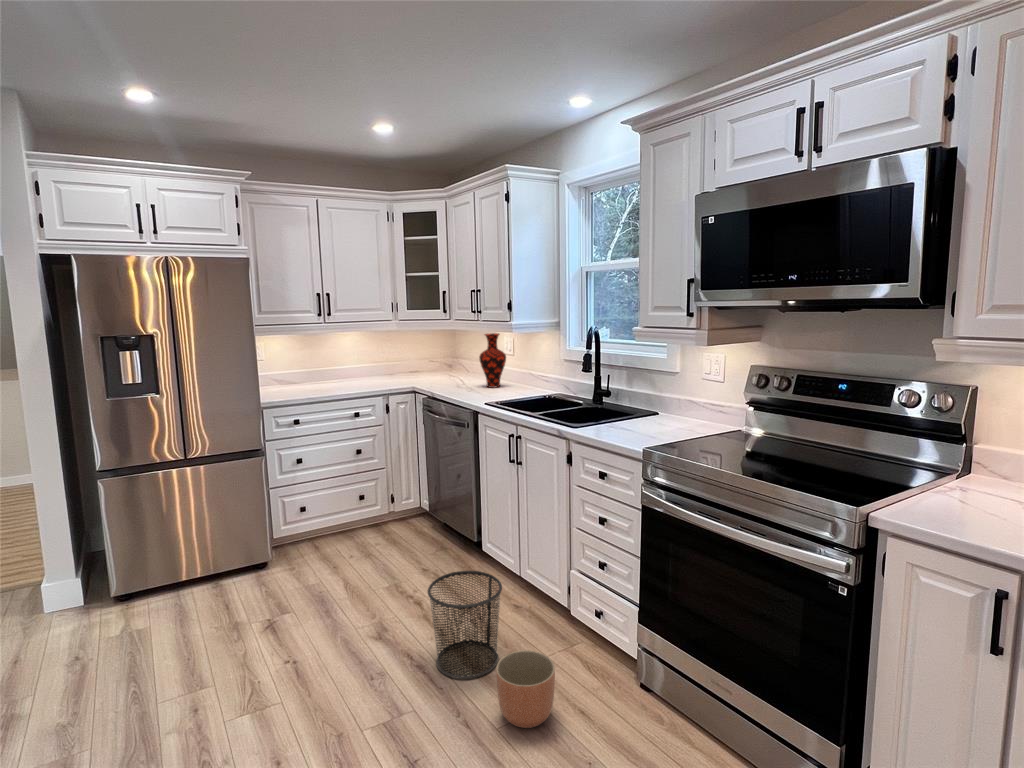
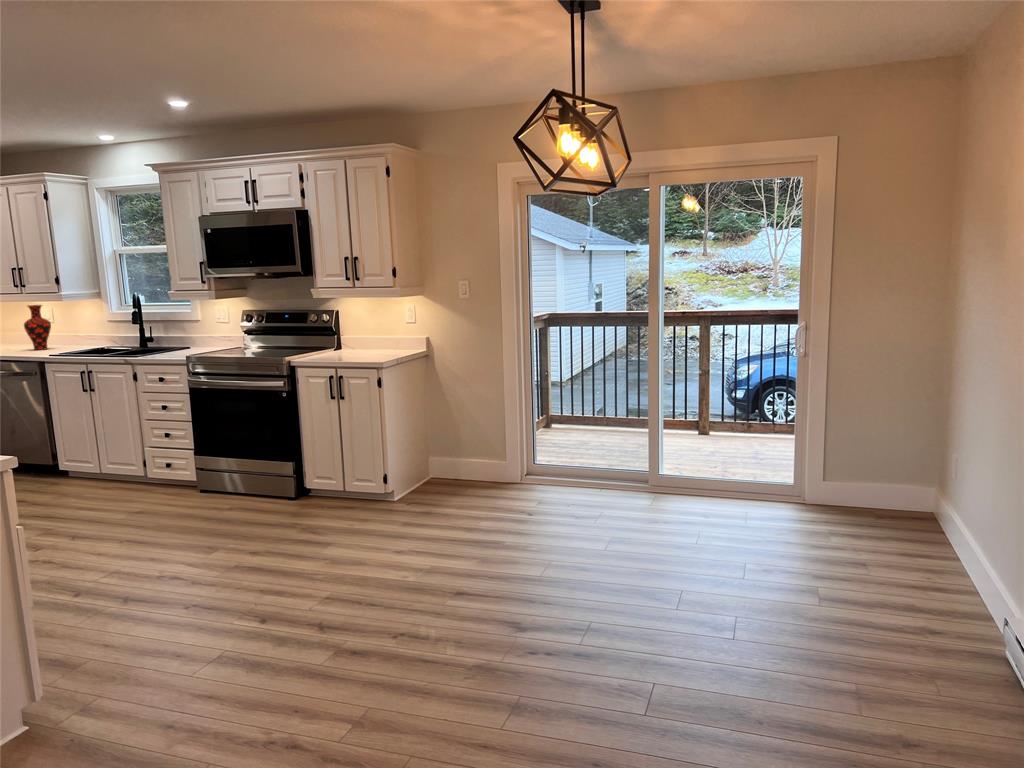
waste bin: present [428,571,502,679] -> none [44,456,103,518]
planter: present [496,650,555,728] -> none [110,481,150,519]

